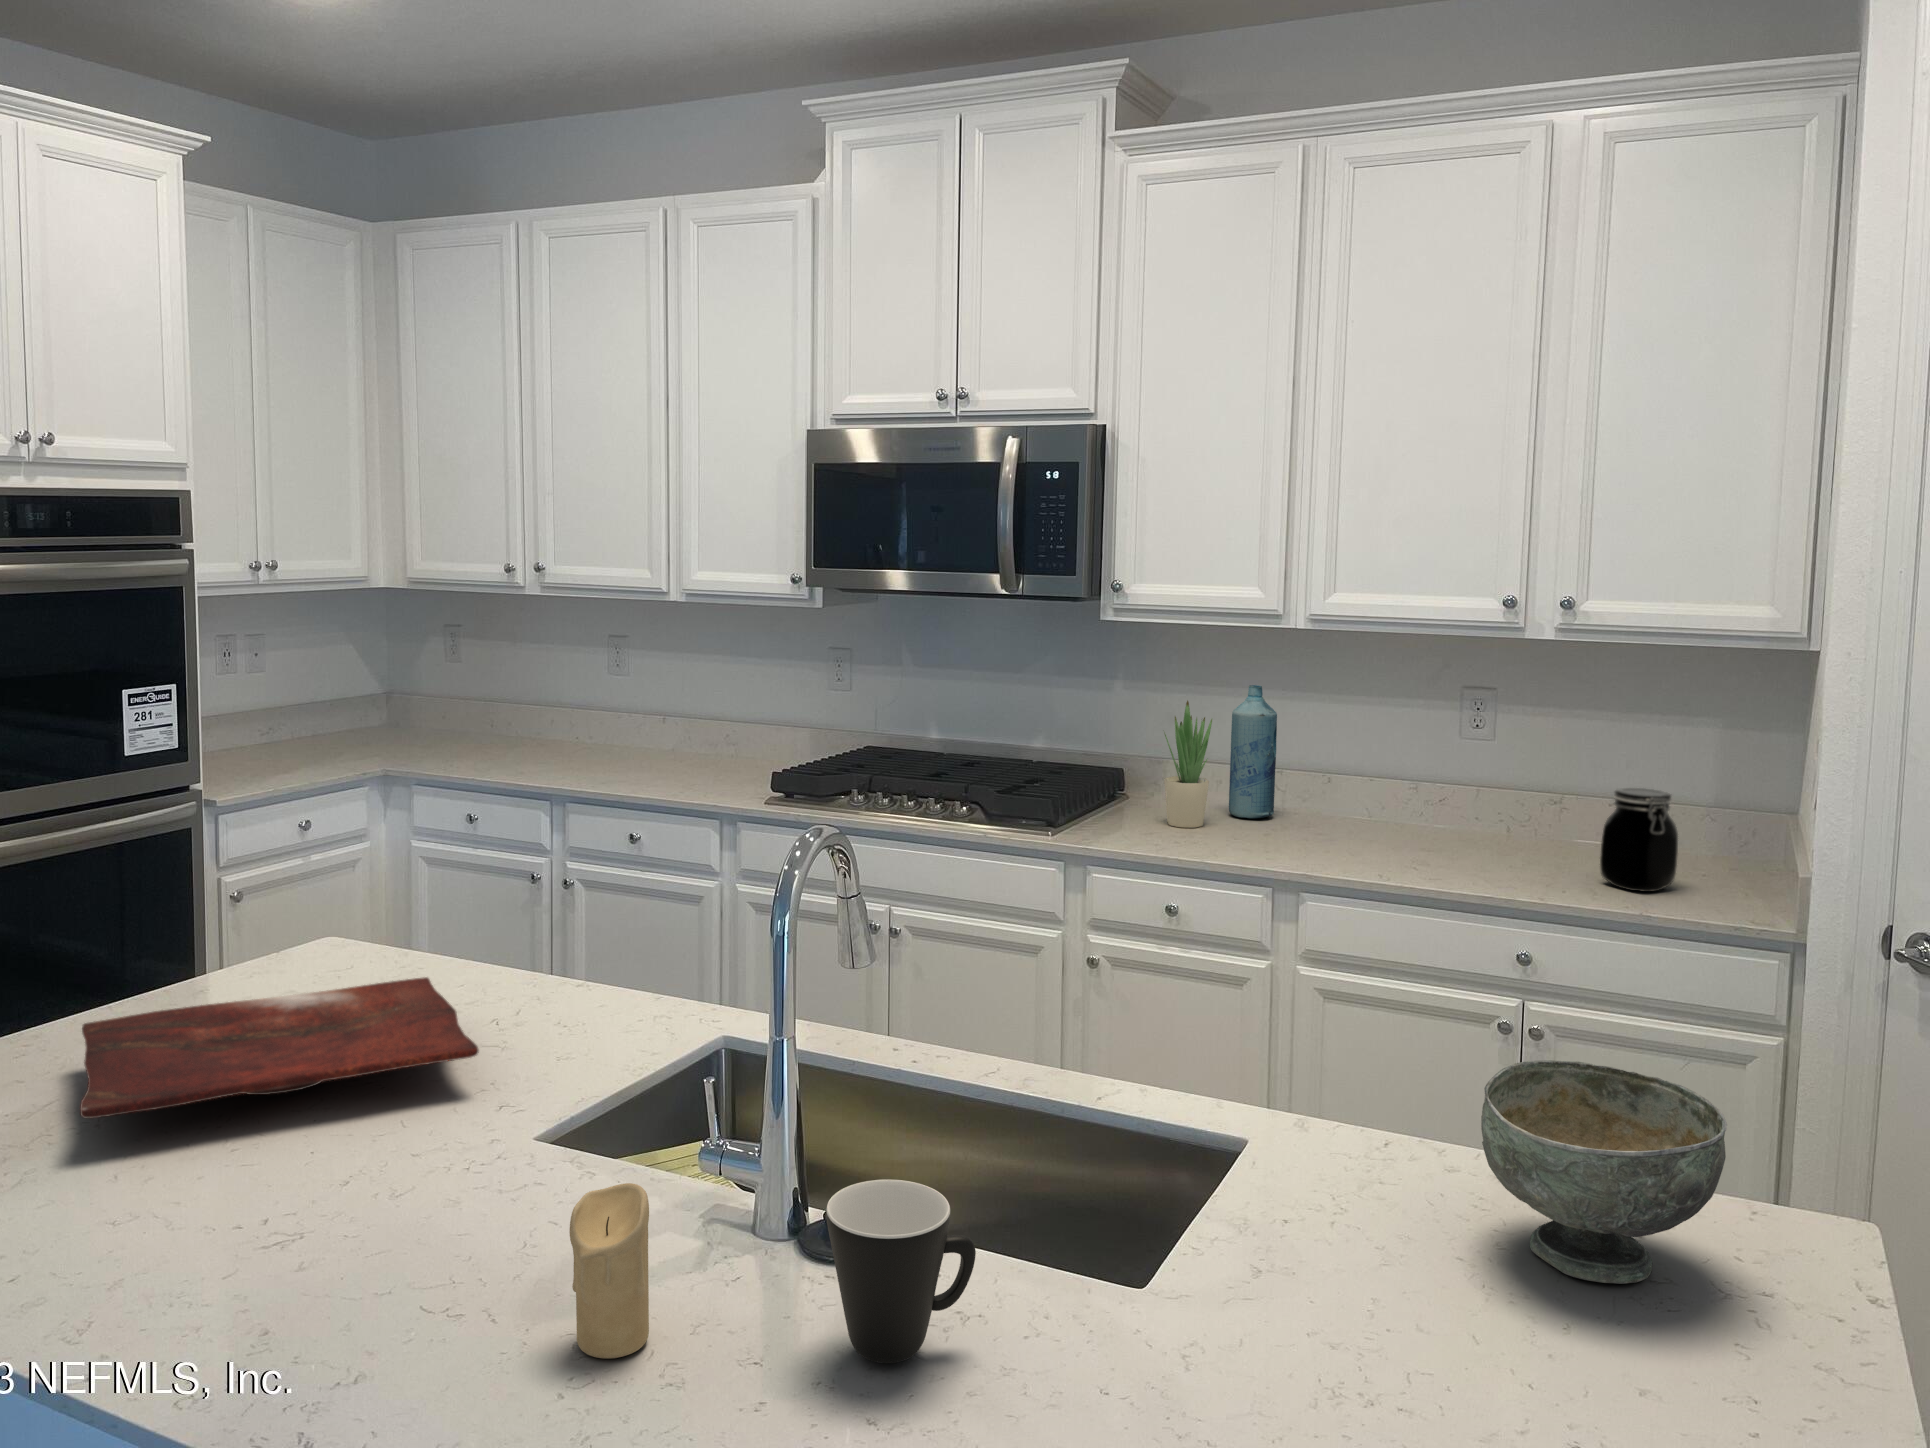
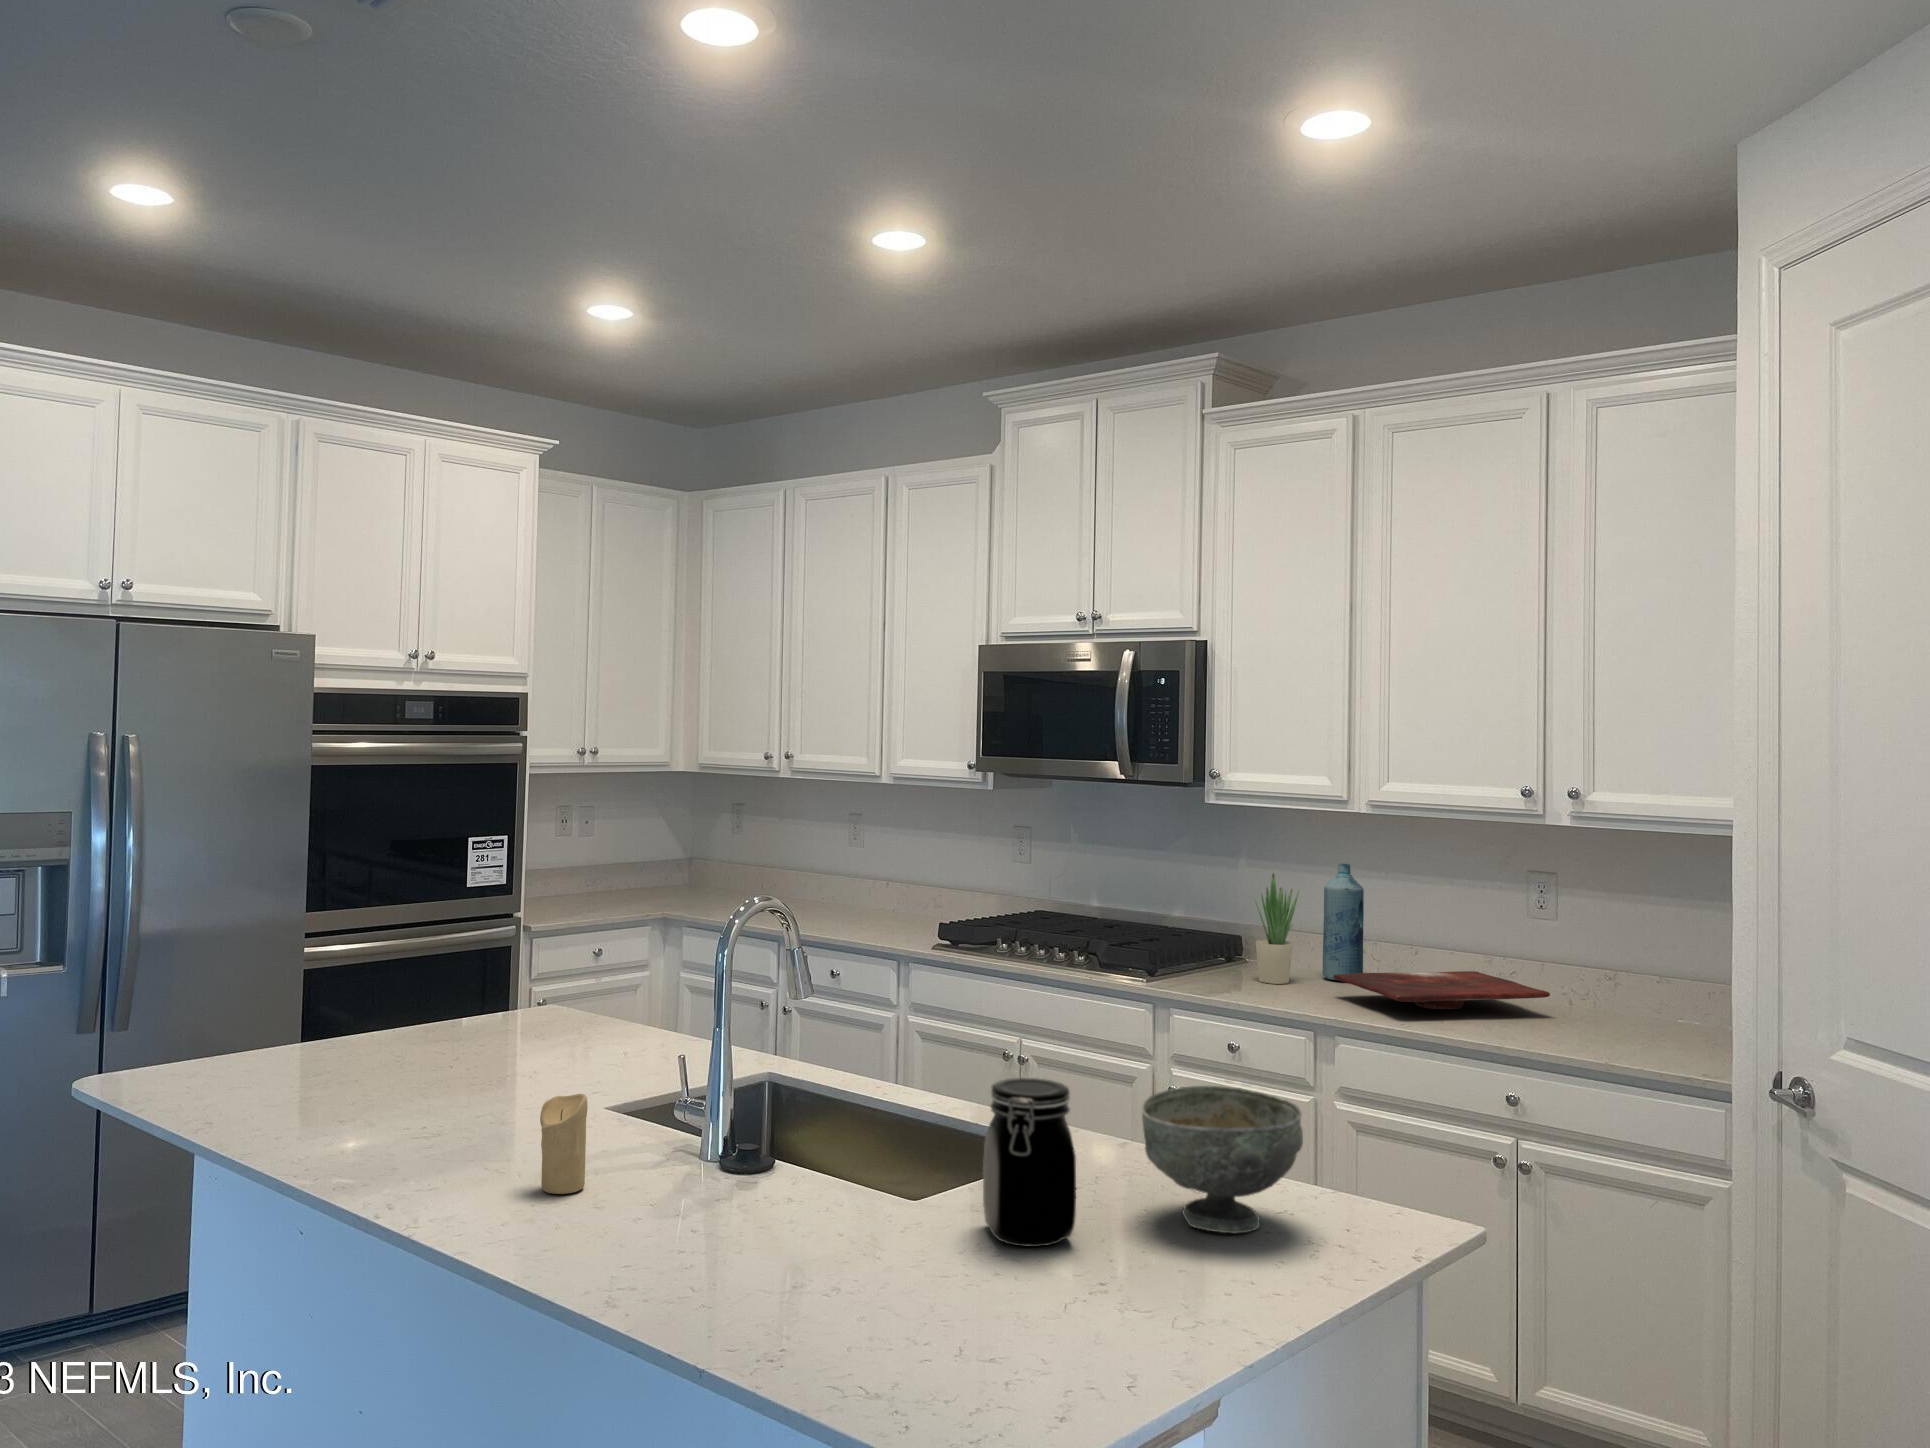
jar: present [1600,788,1678,892] -> present [983,1078,1076,1247]
cutting board: present [80,977,479,1119] -> present [1334,971,1550,1009]
mug: present [826,1180,976,1363] -> none [675,1104,767,1211]

